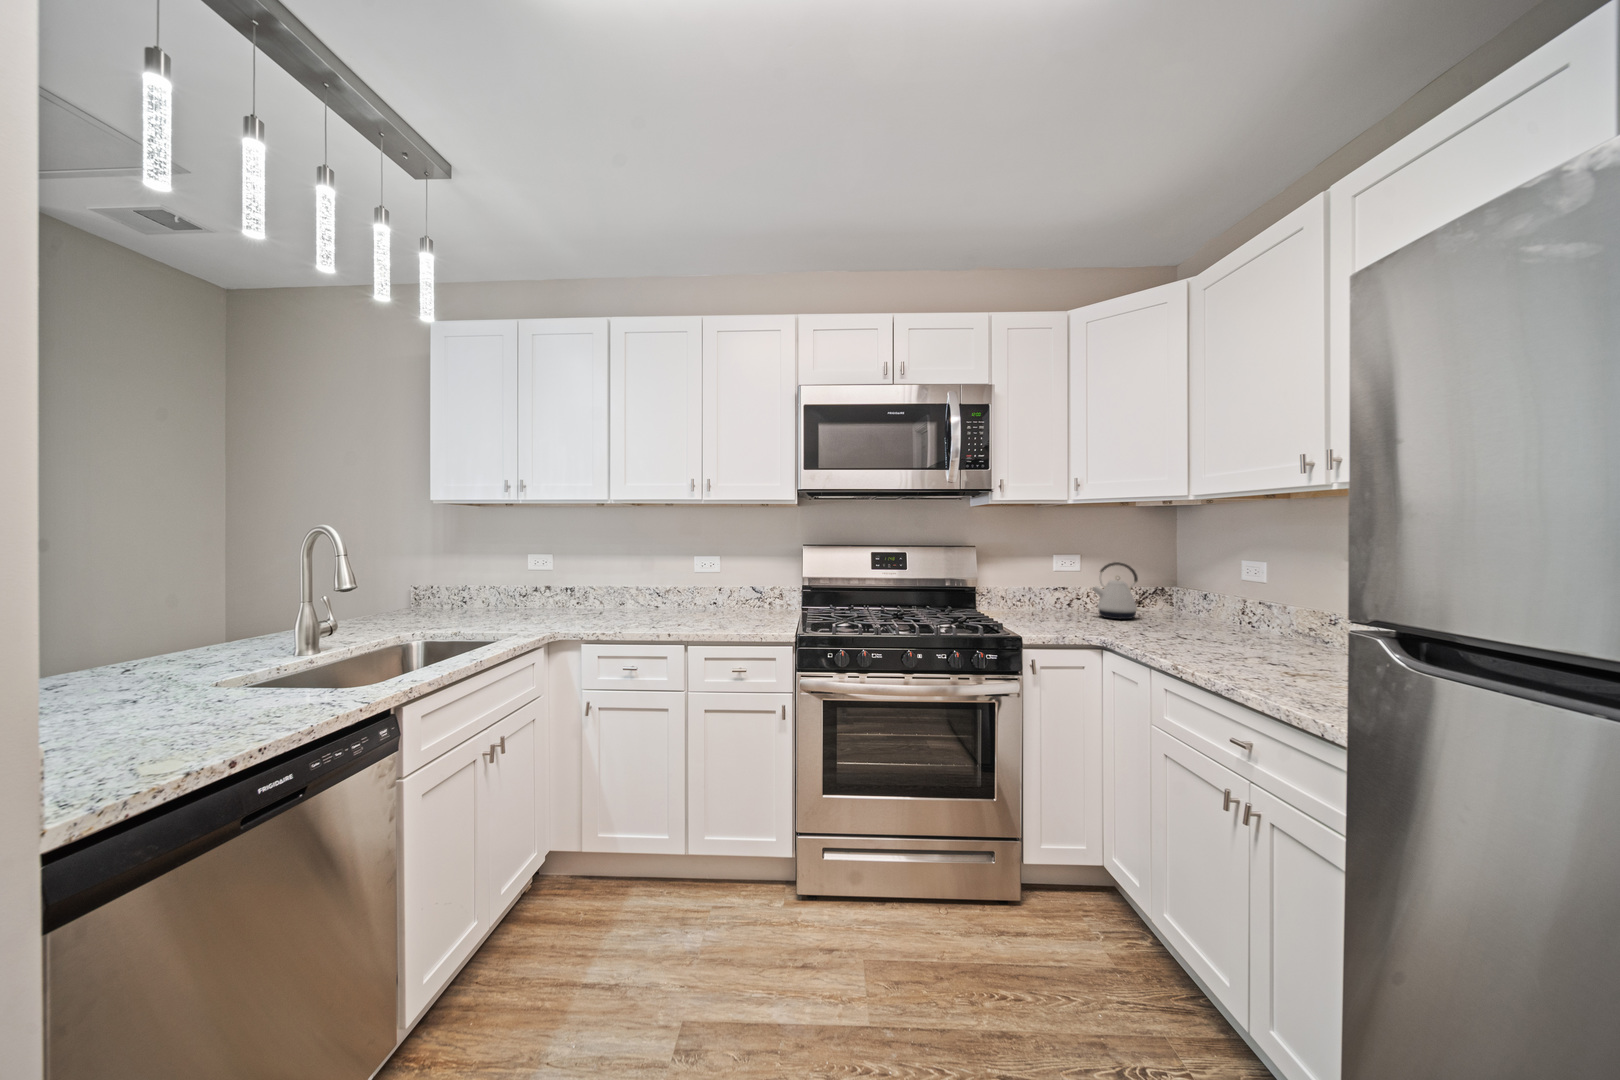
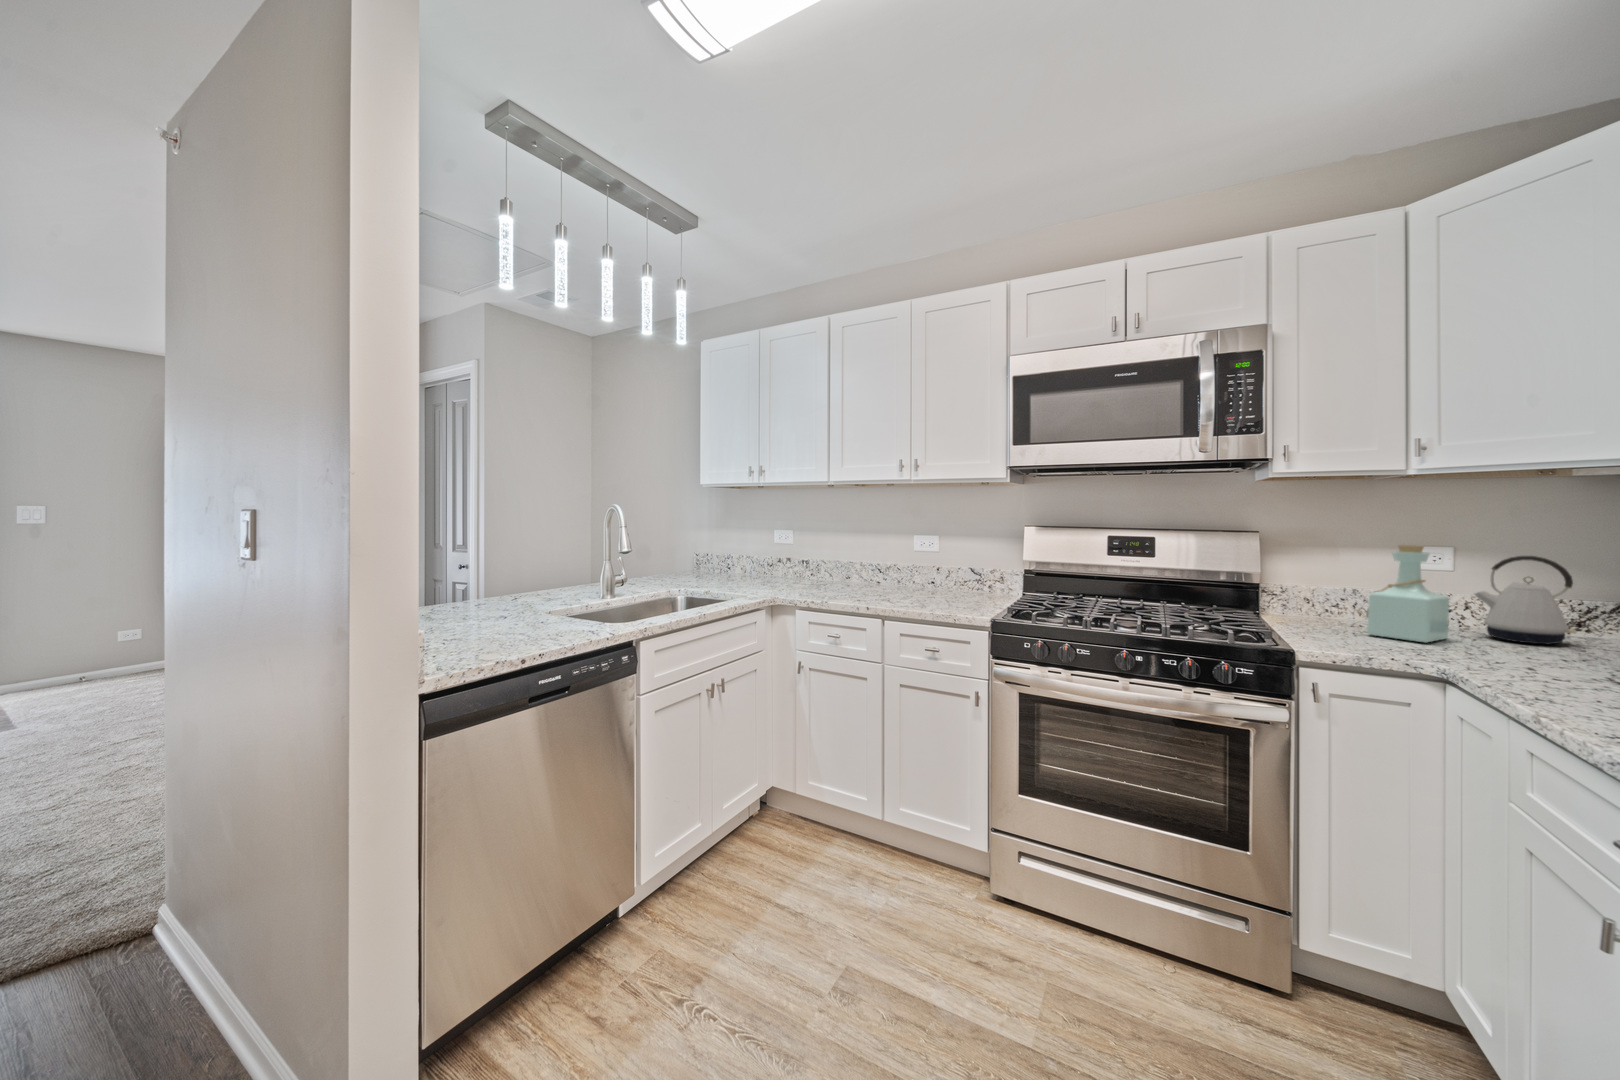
bottle: none [1040,557,1084,625] -> present [1366,545,1449,643]

